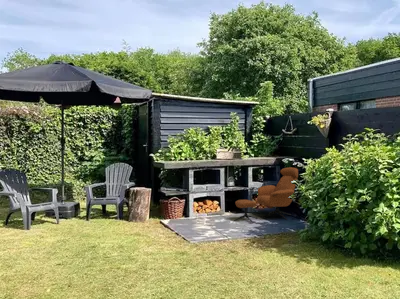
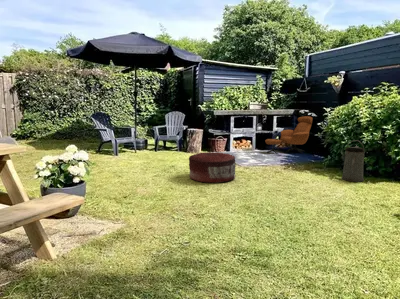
watering can: none [318,211,348,271] -> present [342,140,364,182]
pouf: none [102,229,170,278] -> present [189,152,235,183]

